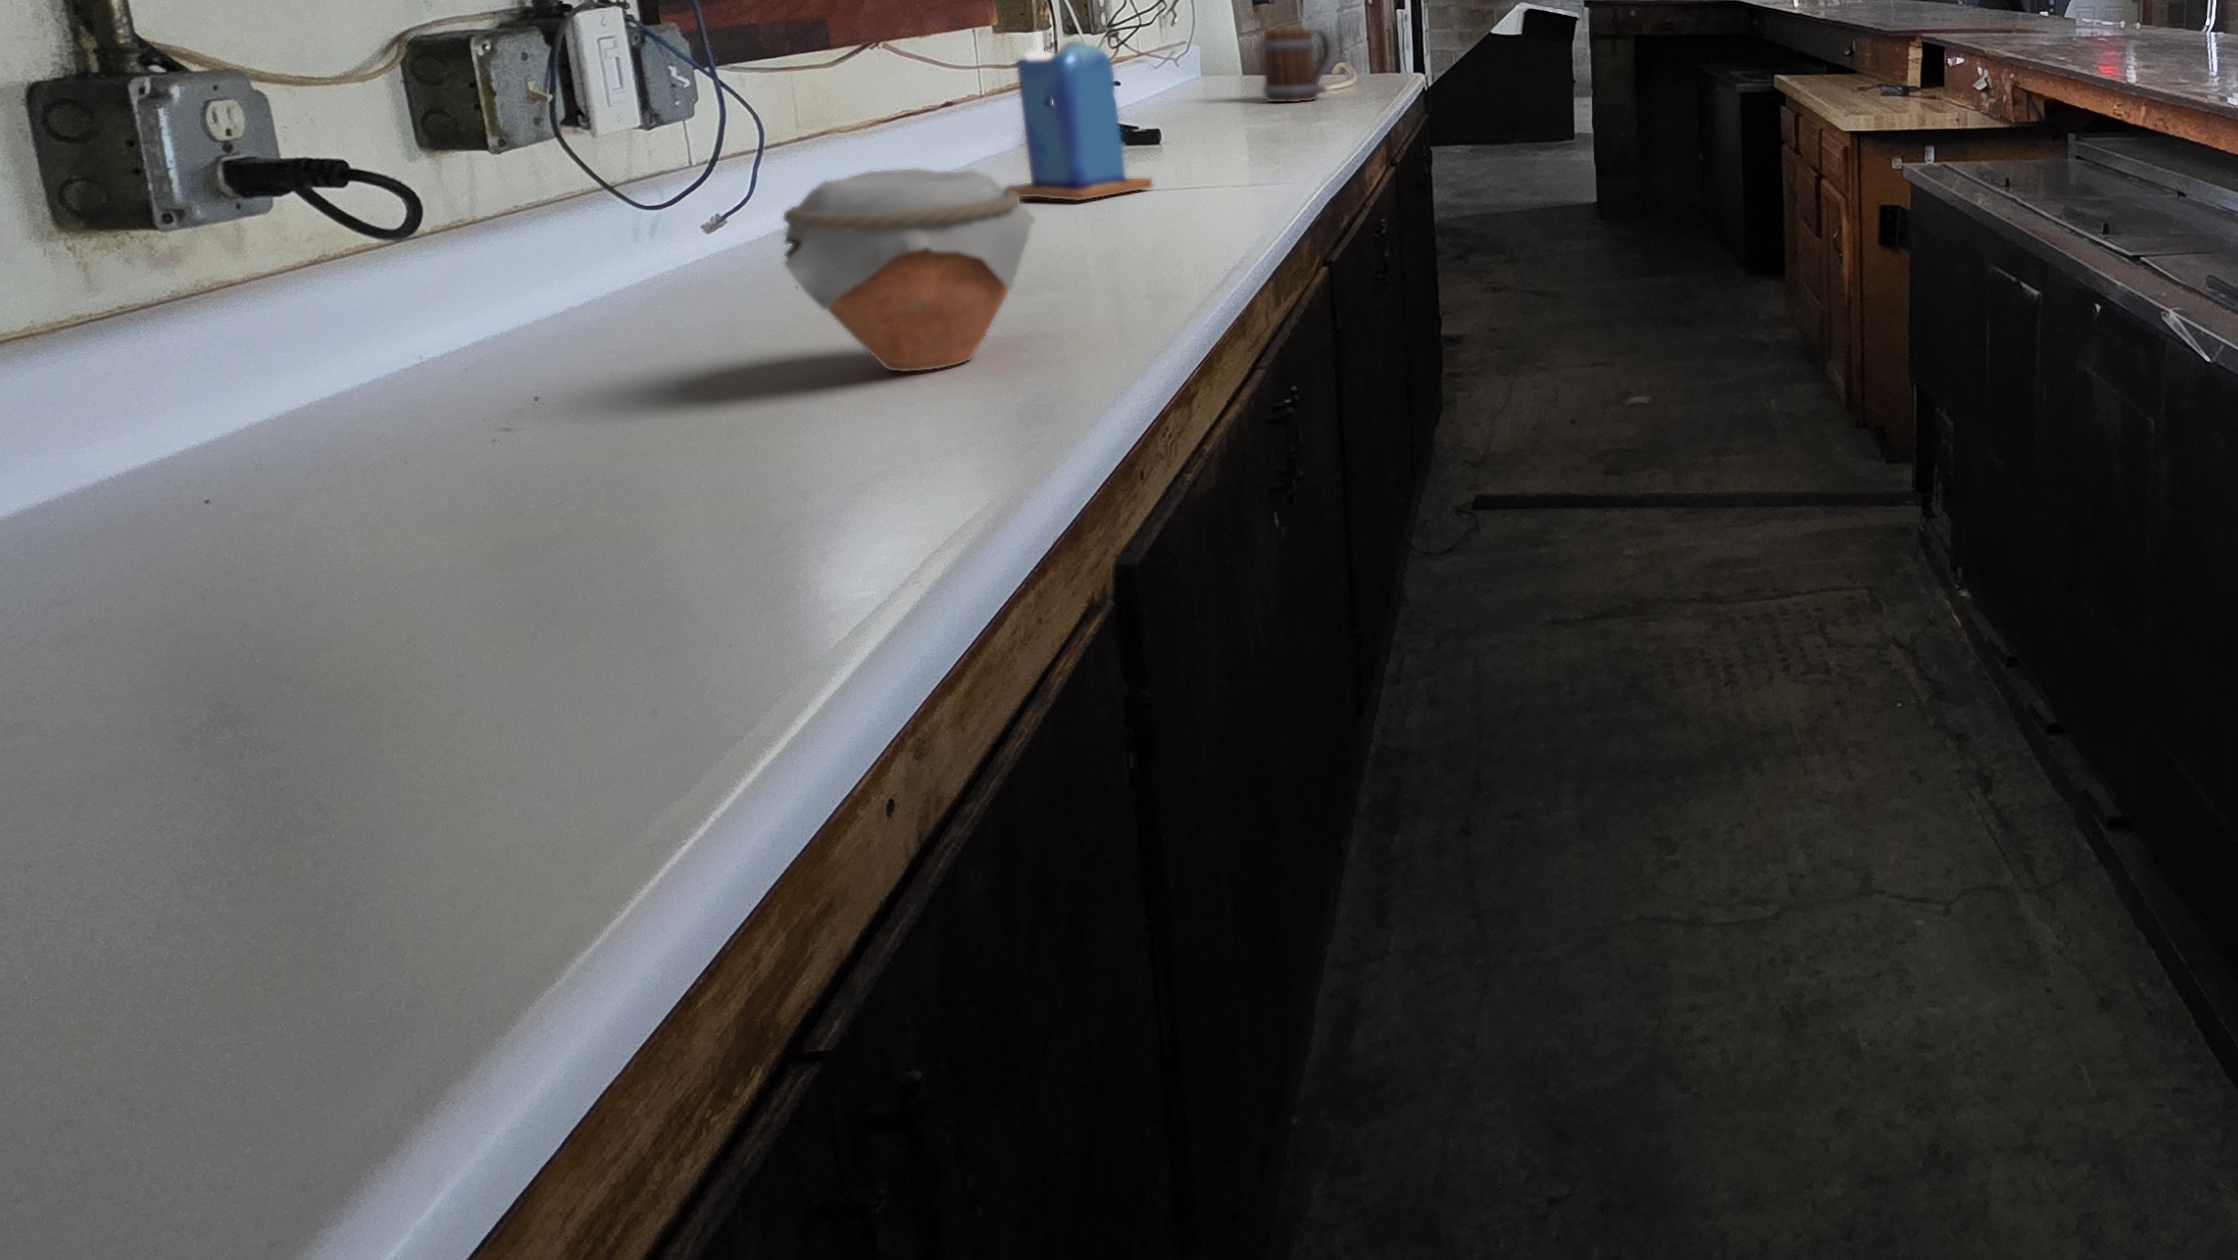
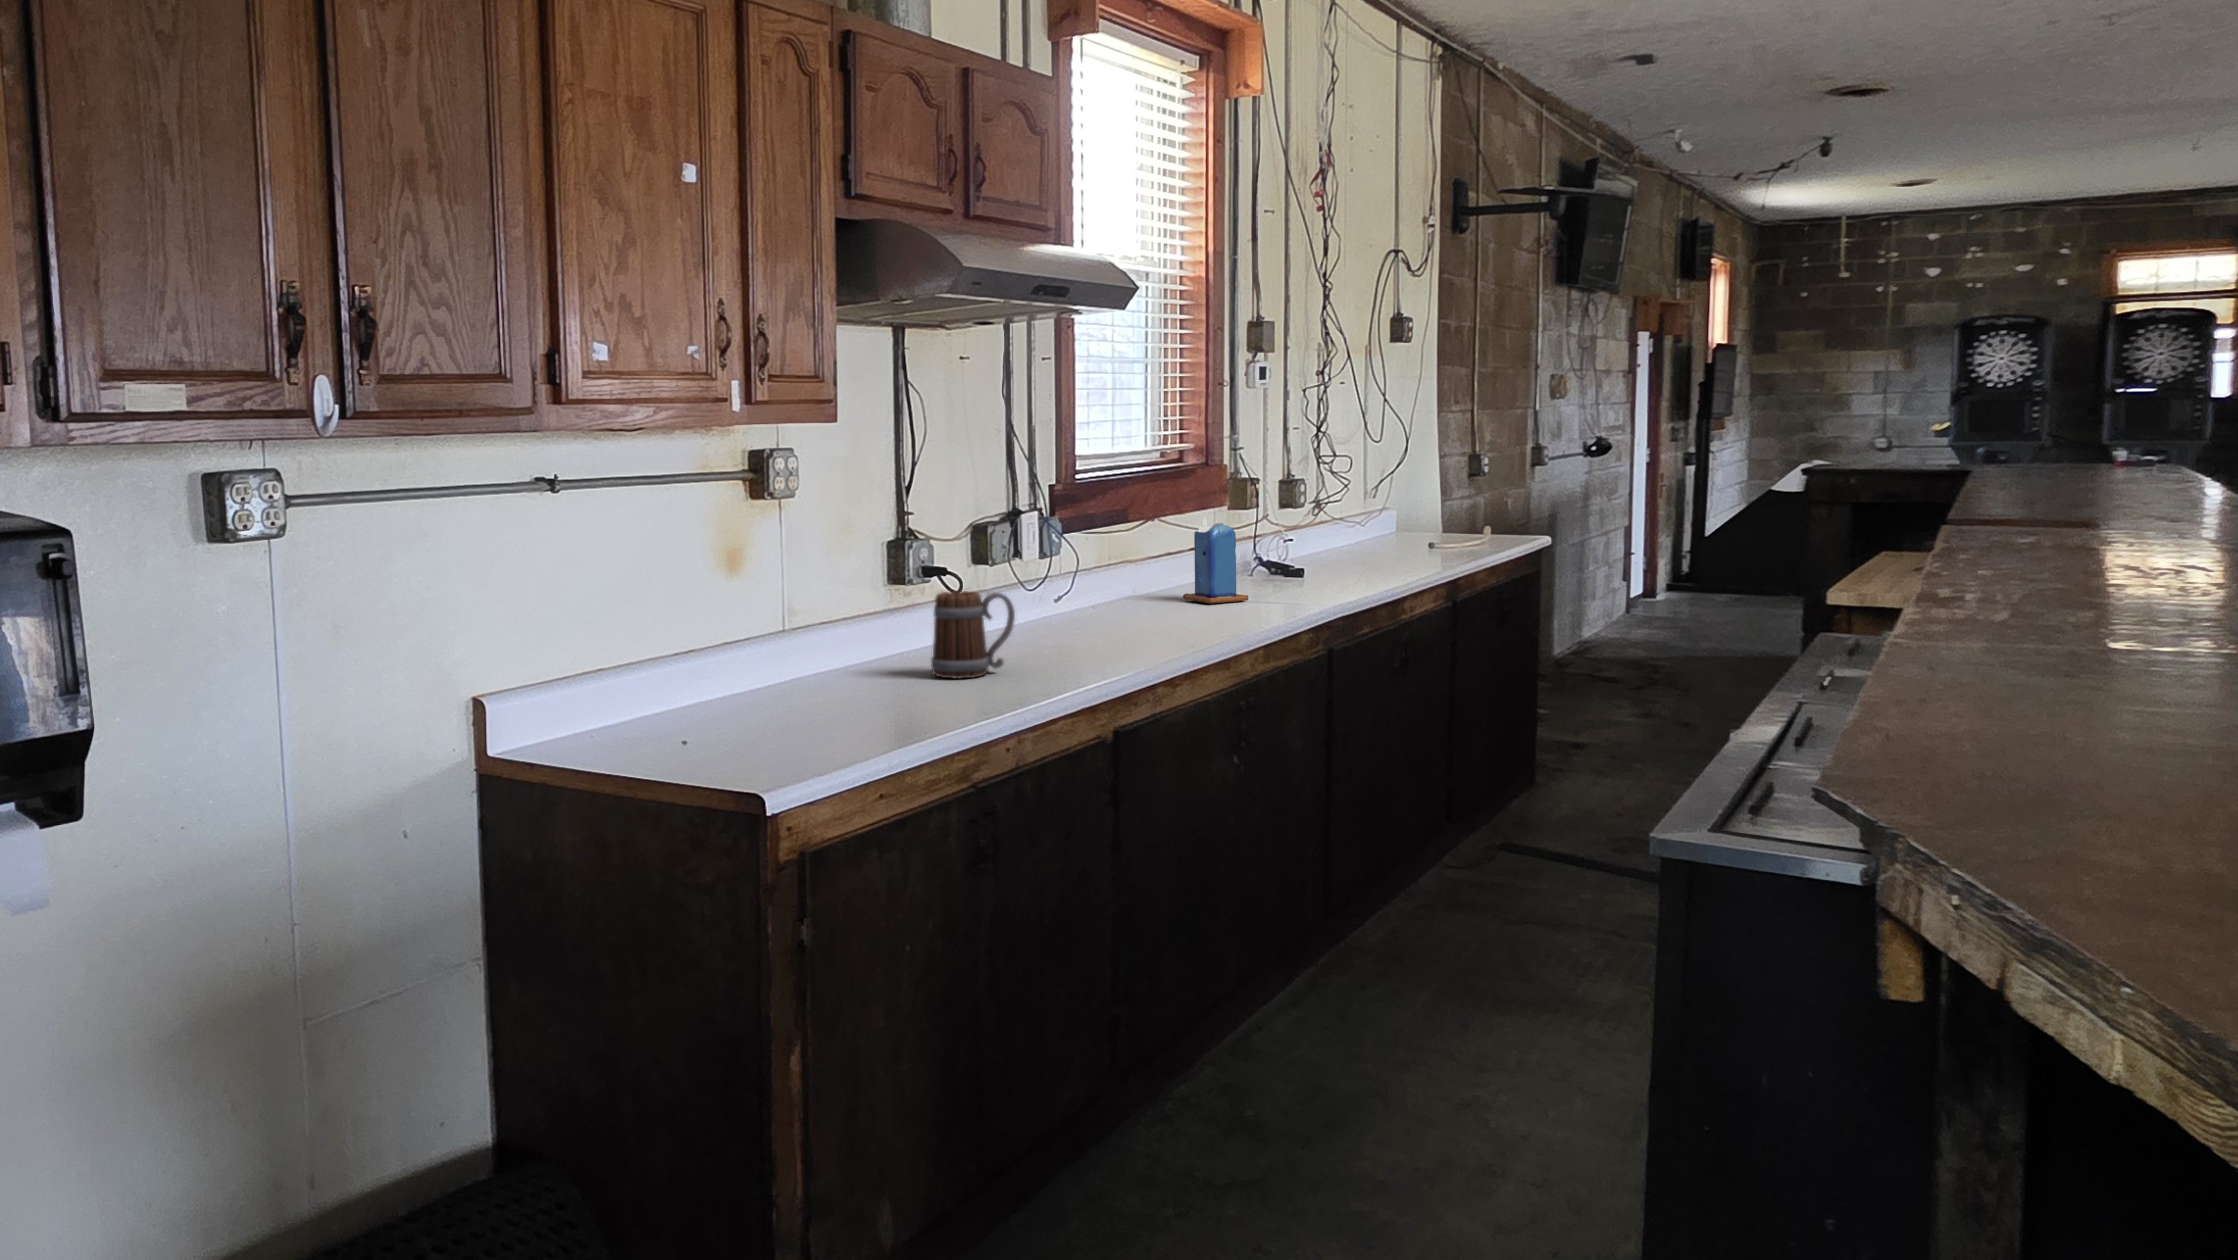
beer mug: present [1263,28,1333,102] -> present [931,591,1015,678]
jar: present [784,169,1034,371] -> none [1043,580,1124,654]

